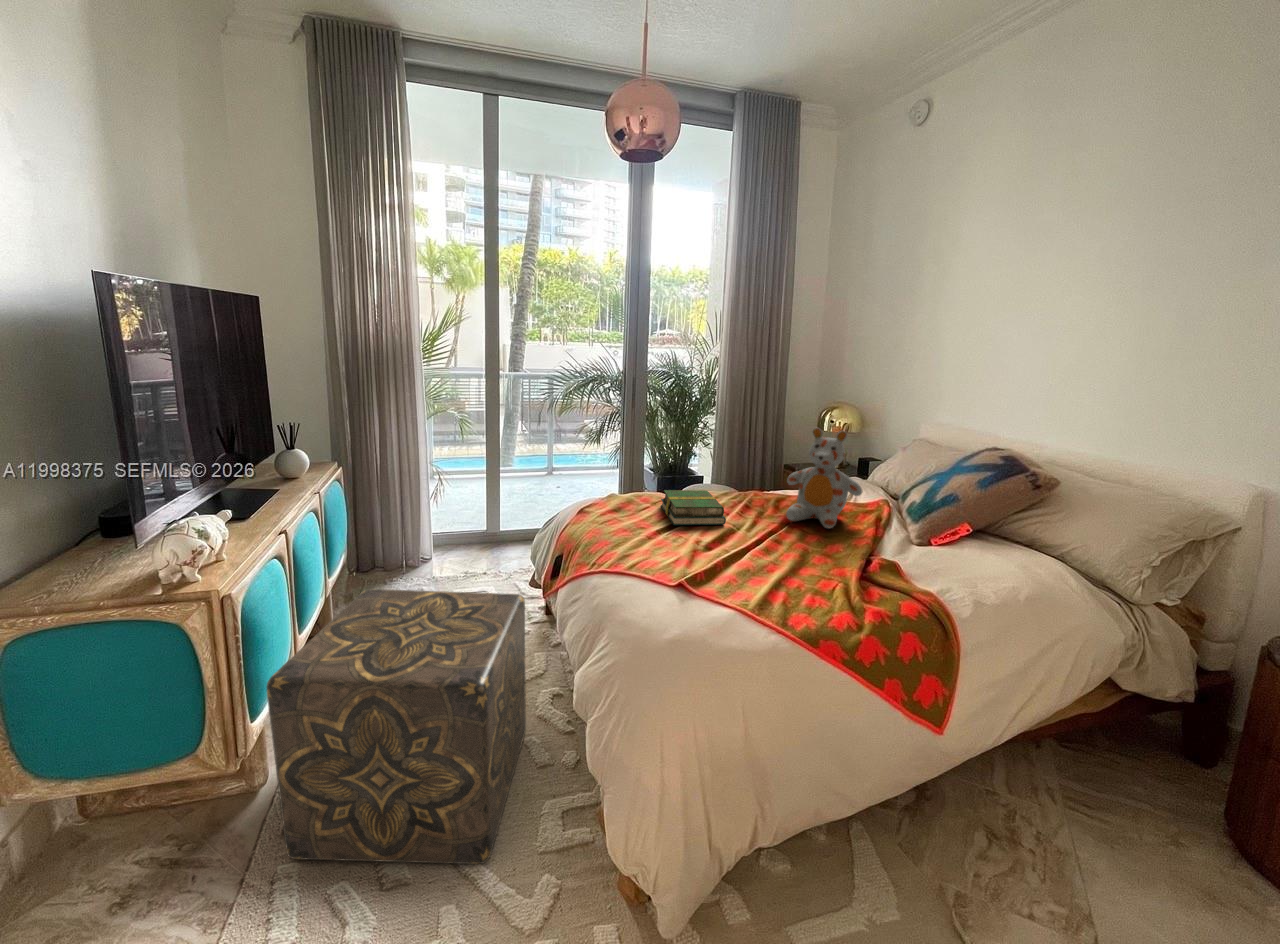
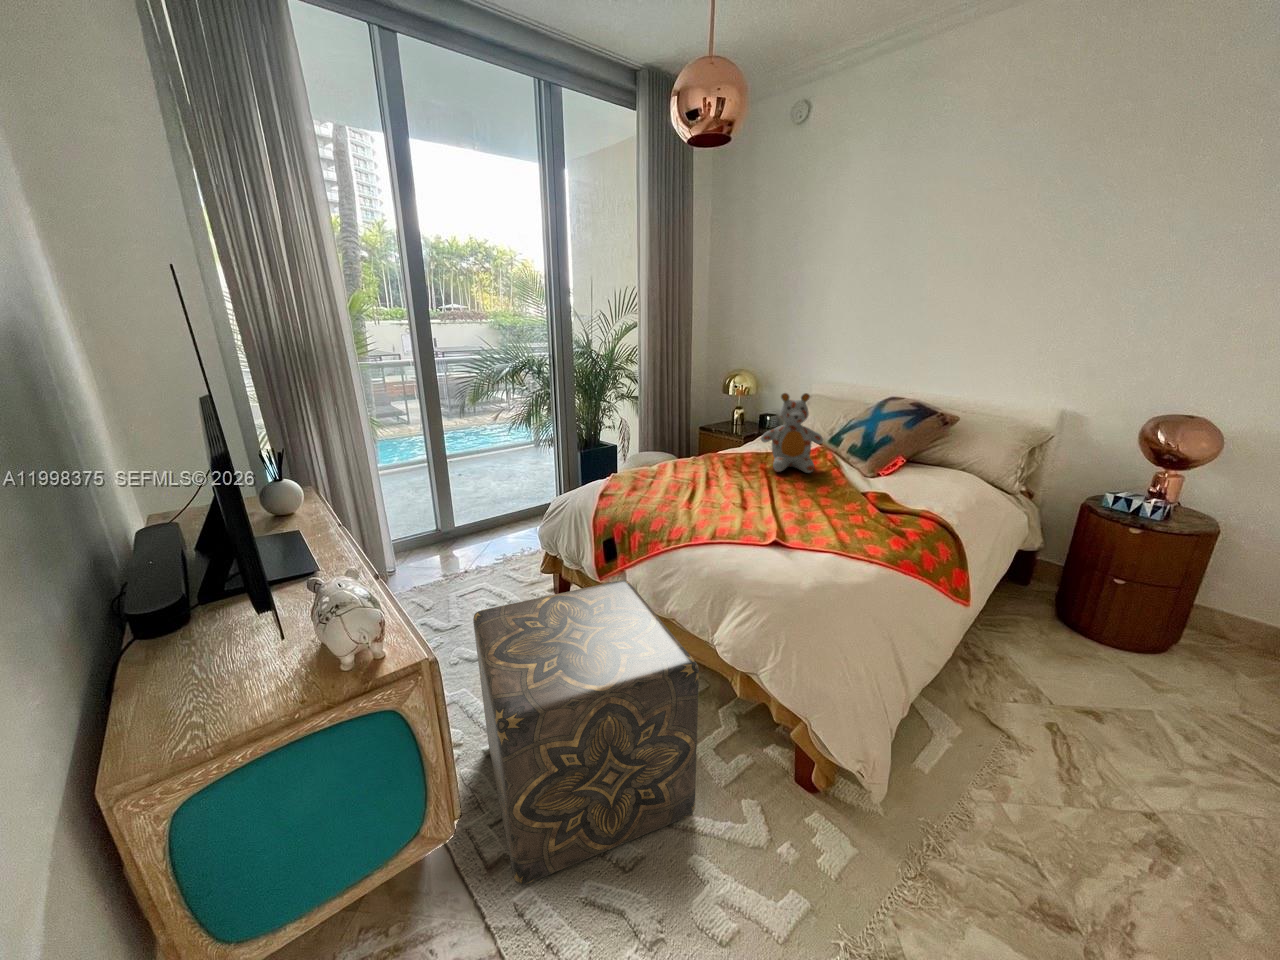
book: present [661,490,726,525] -> none [667,457,736,492]

